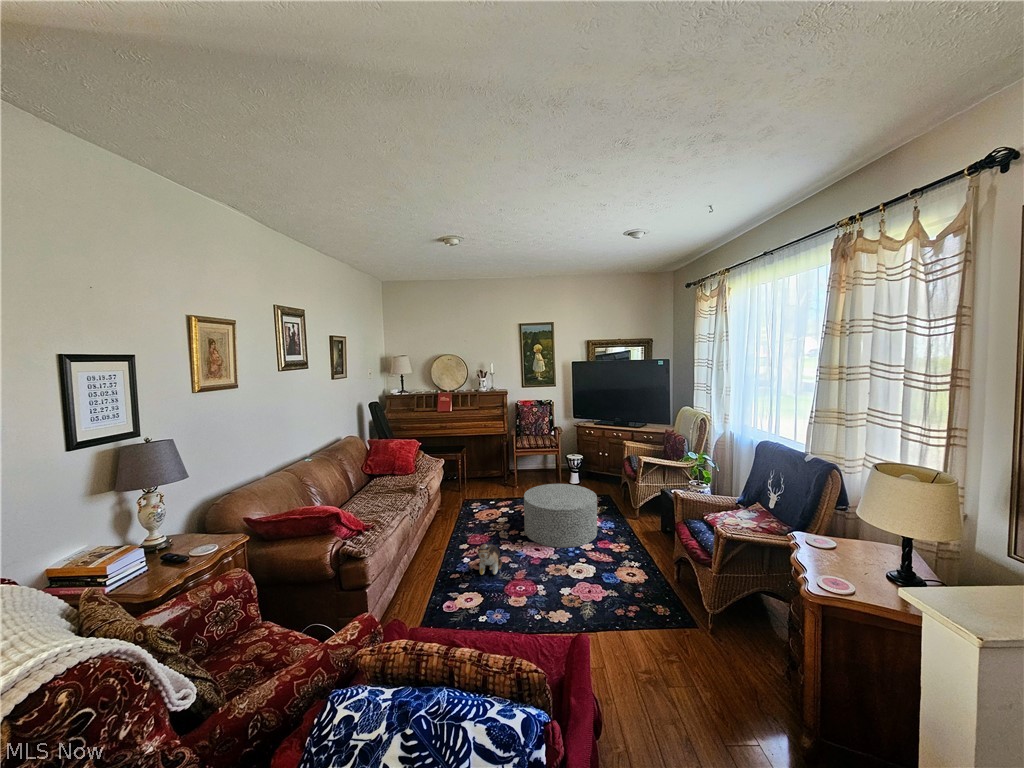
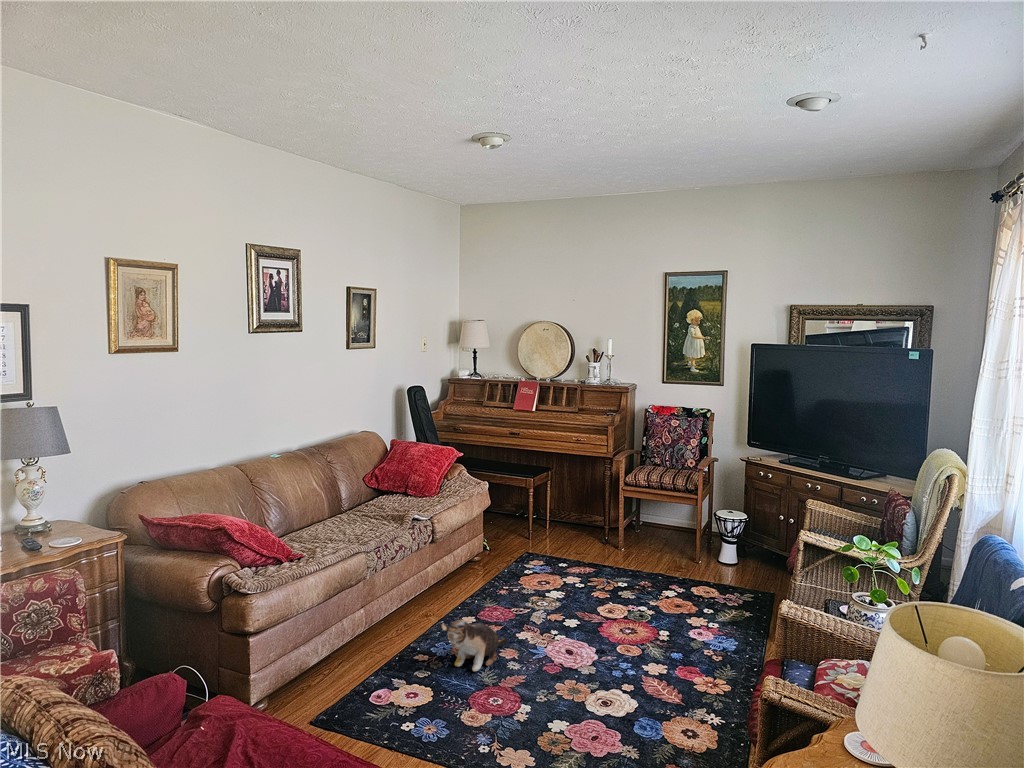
ottoman: present [524,484,597,548] -> none [572,550,701,664]

